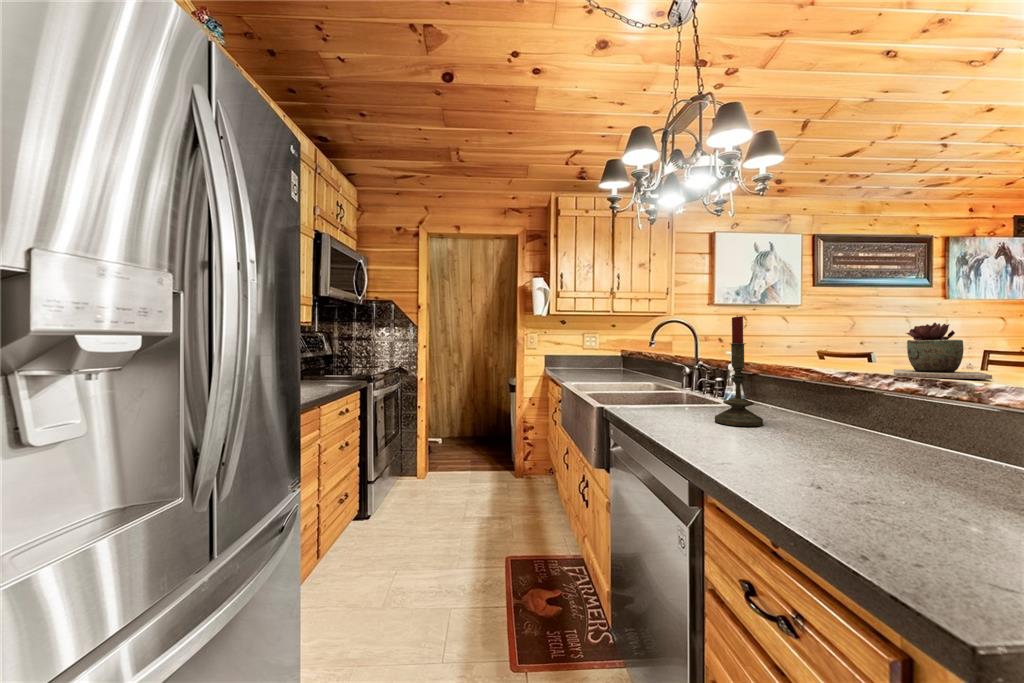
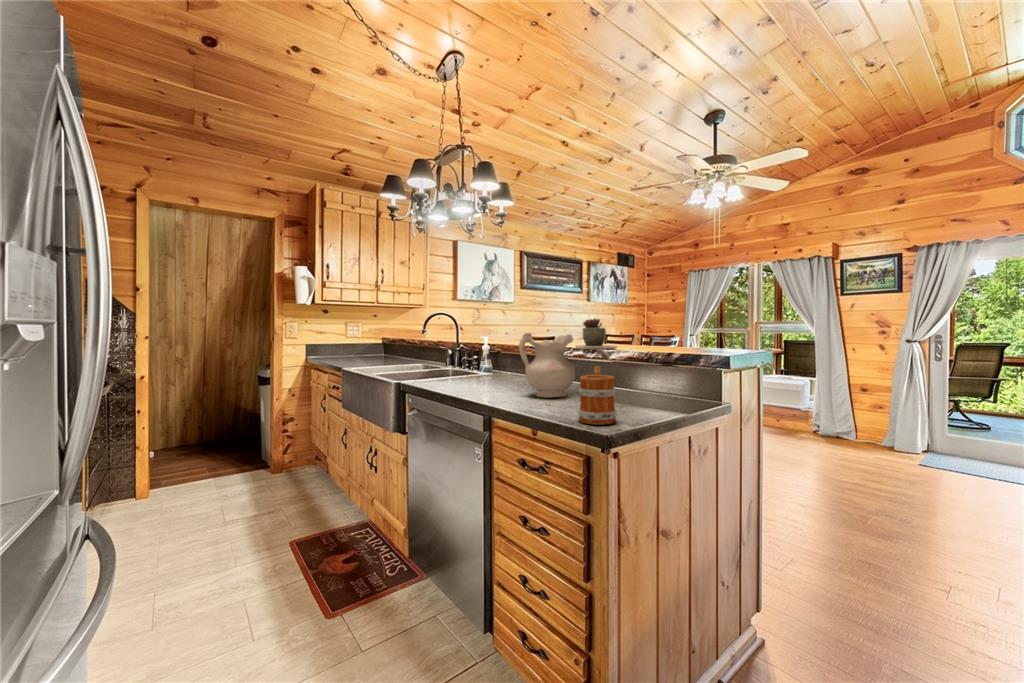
candle: present [715,315,763,426] -> none [481,309,511,387]
ceramic pitcher: none [766,348,881,460] -> present [519,333,575,398]
mug: none [867,418,973,548] -> present [578,366,617,425]

